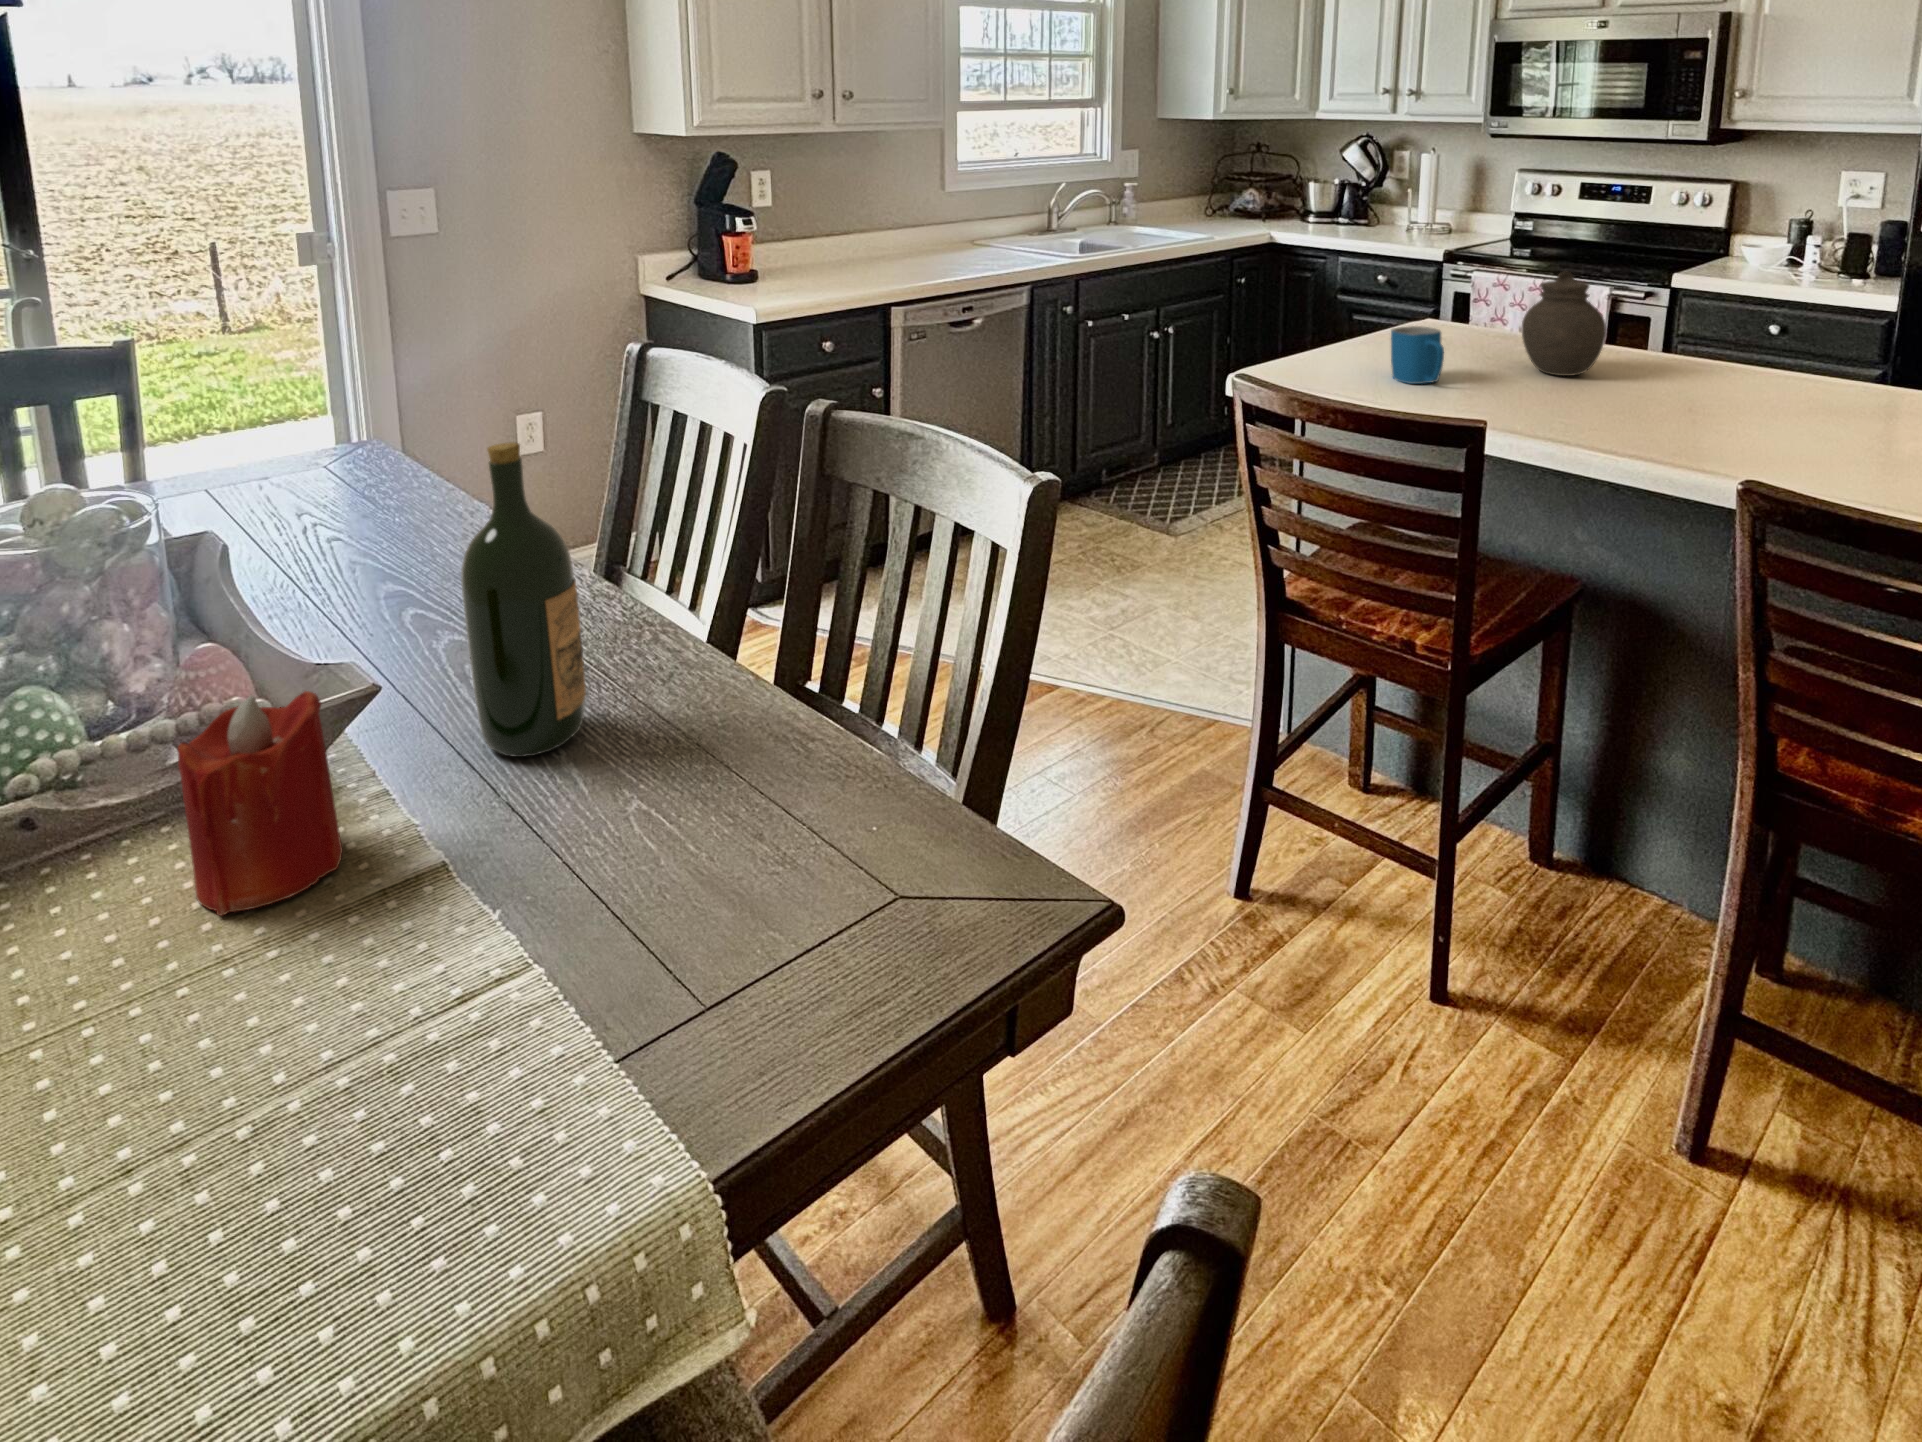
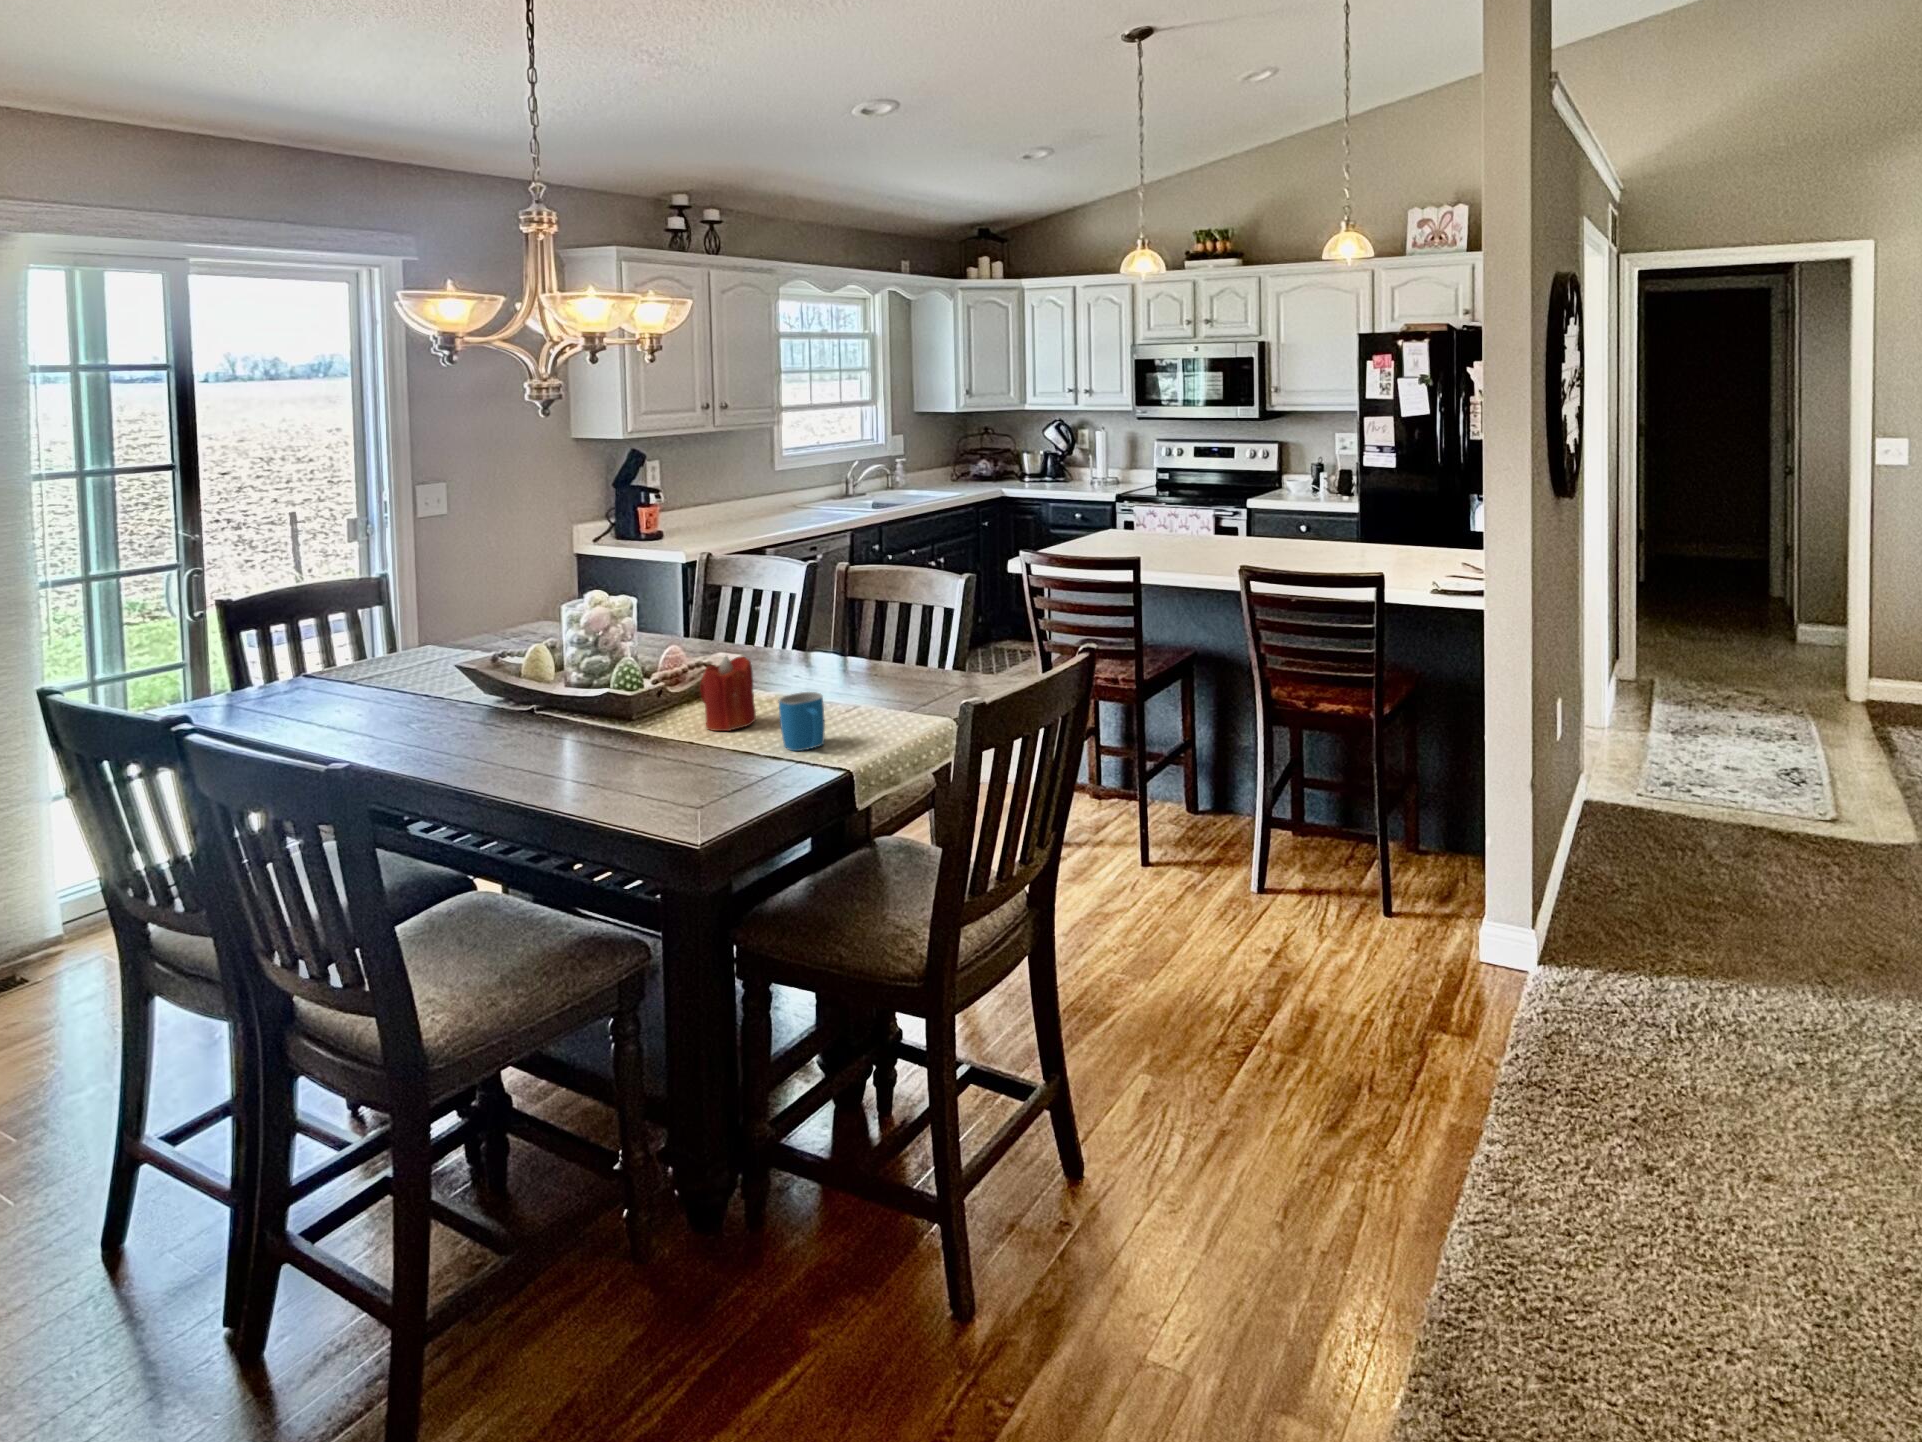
jar: present [1522,272,1606,376] -> none [1159,495,1199,549]
mug: present [1391,326,1444,384] -> present [779,692,825,751]
wine bottle: present [461,442,586,757] -> none [752,572,800,703]

